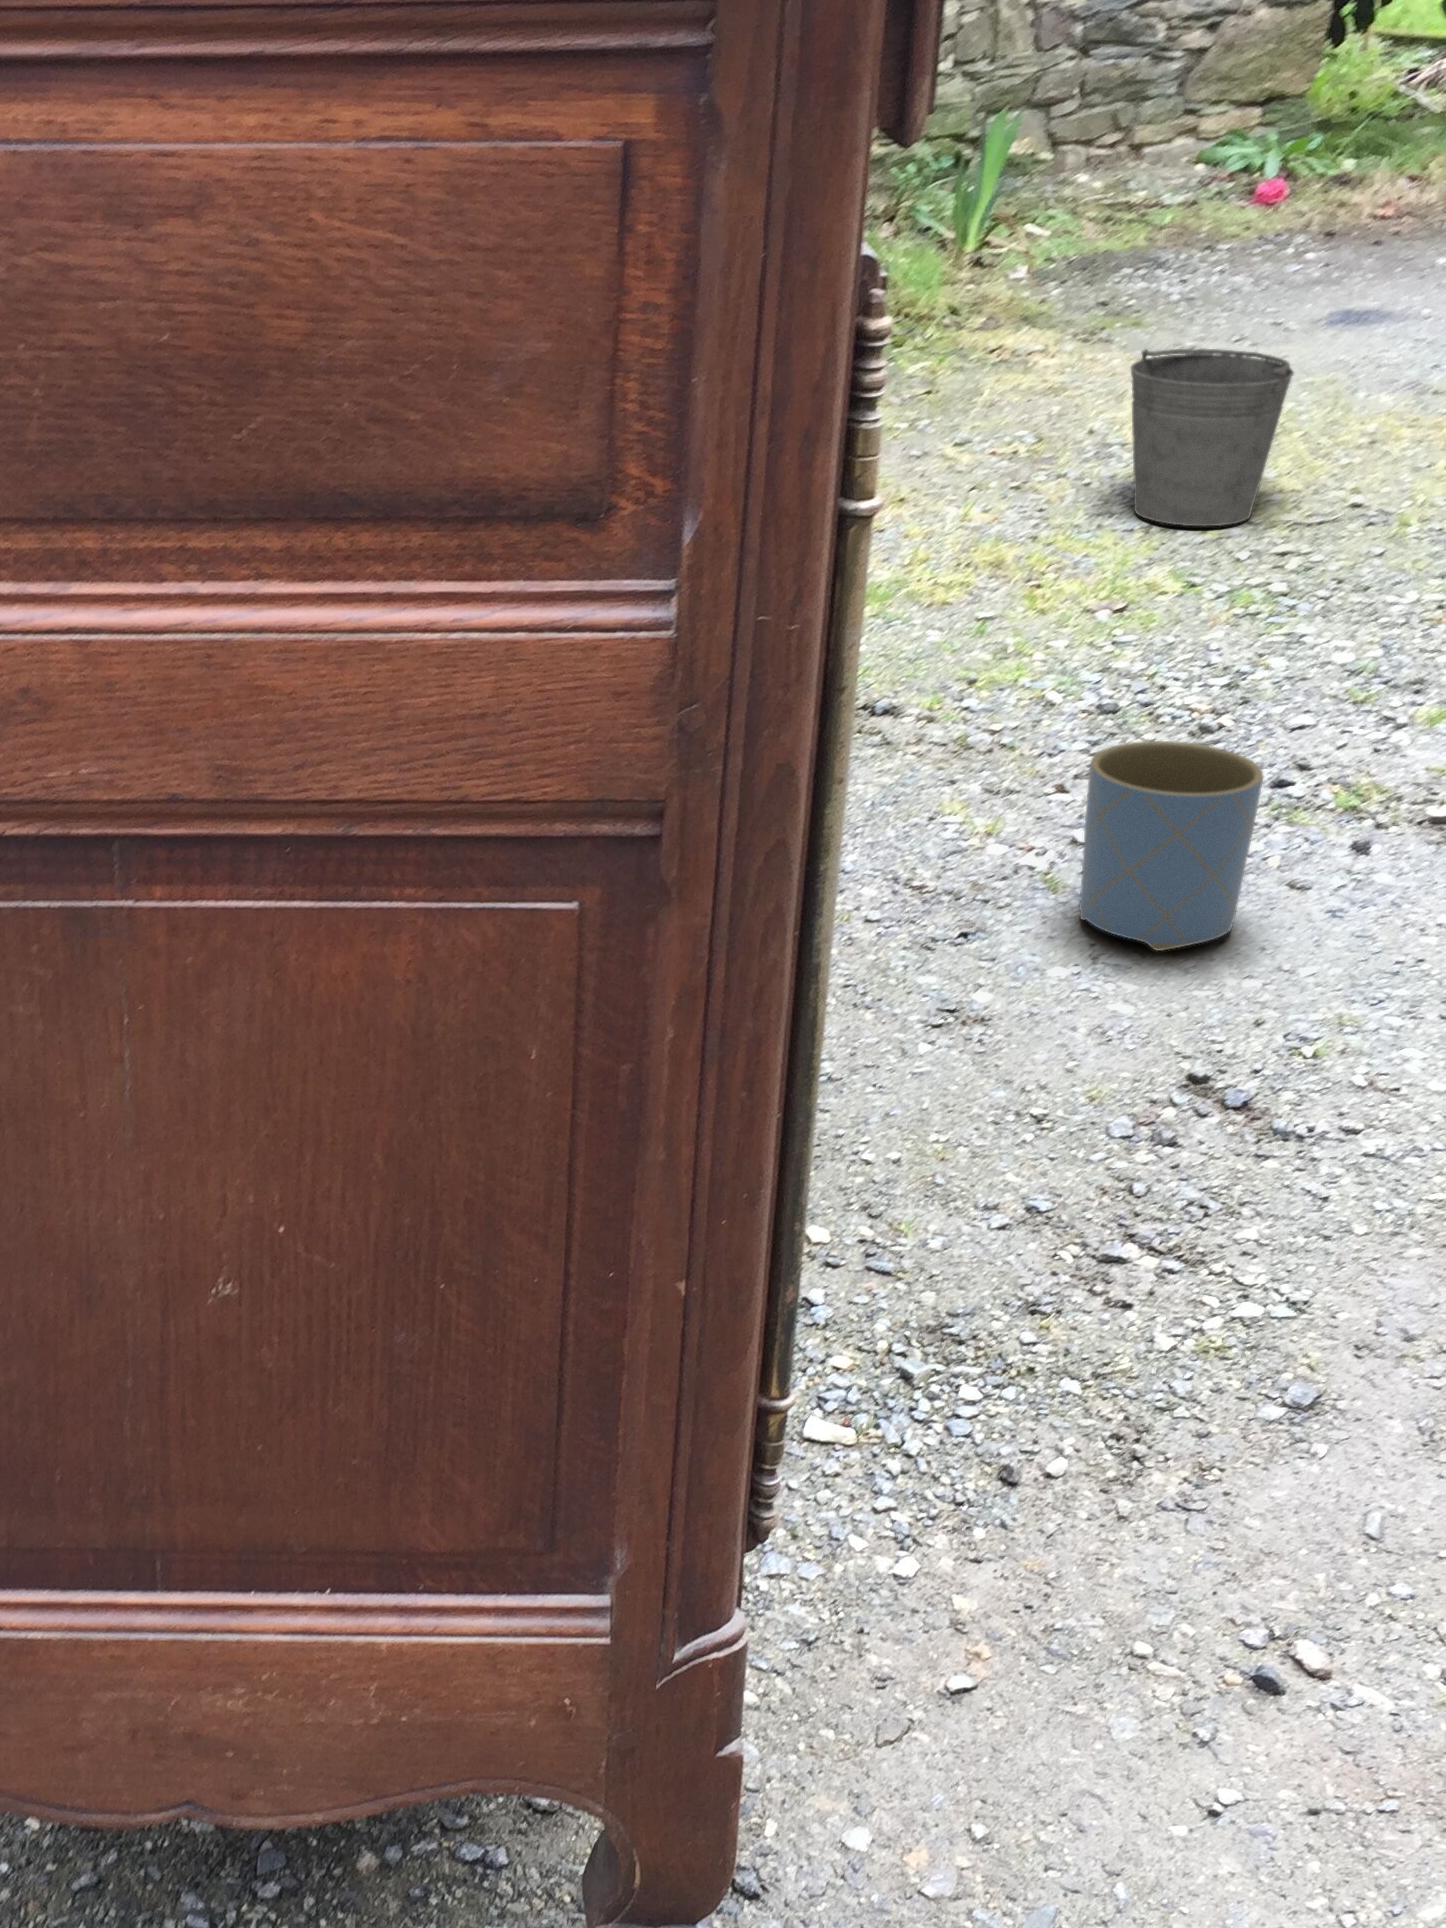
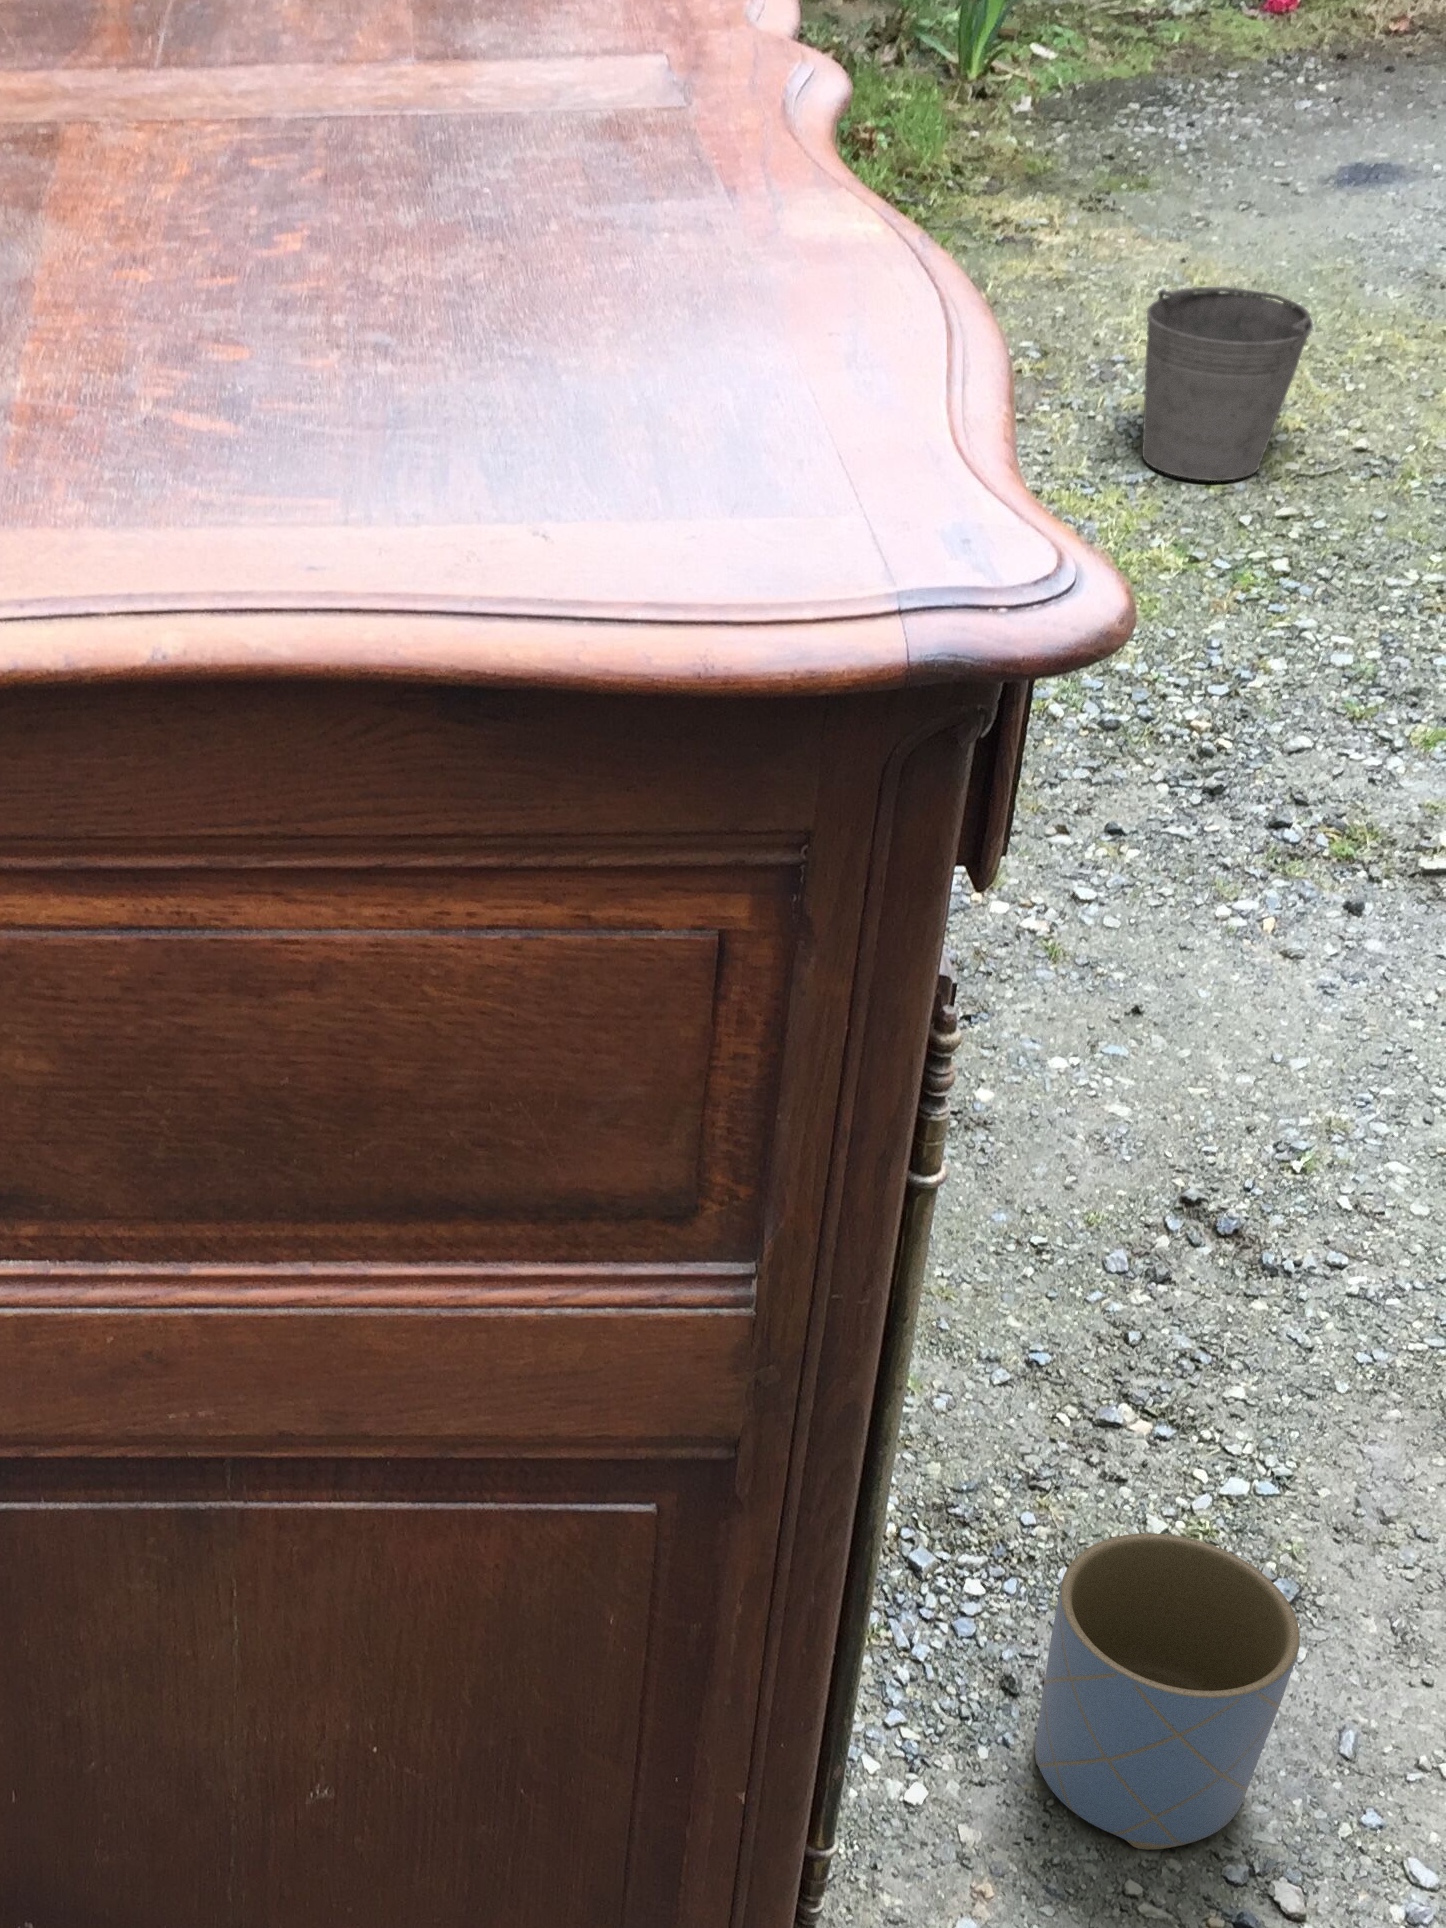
planter: present [1080,741,1263,951] -> present [1035,1533,1300,1850]

